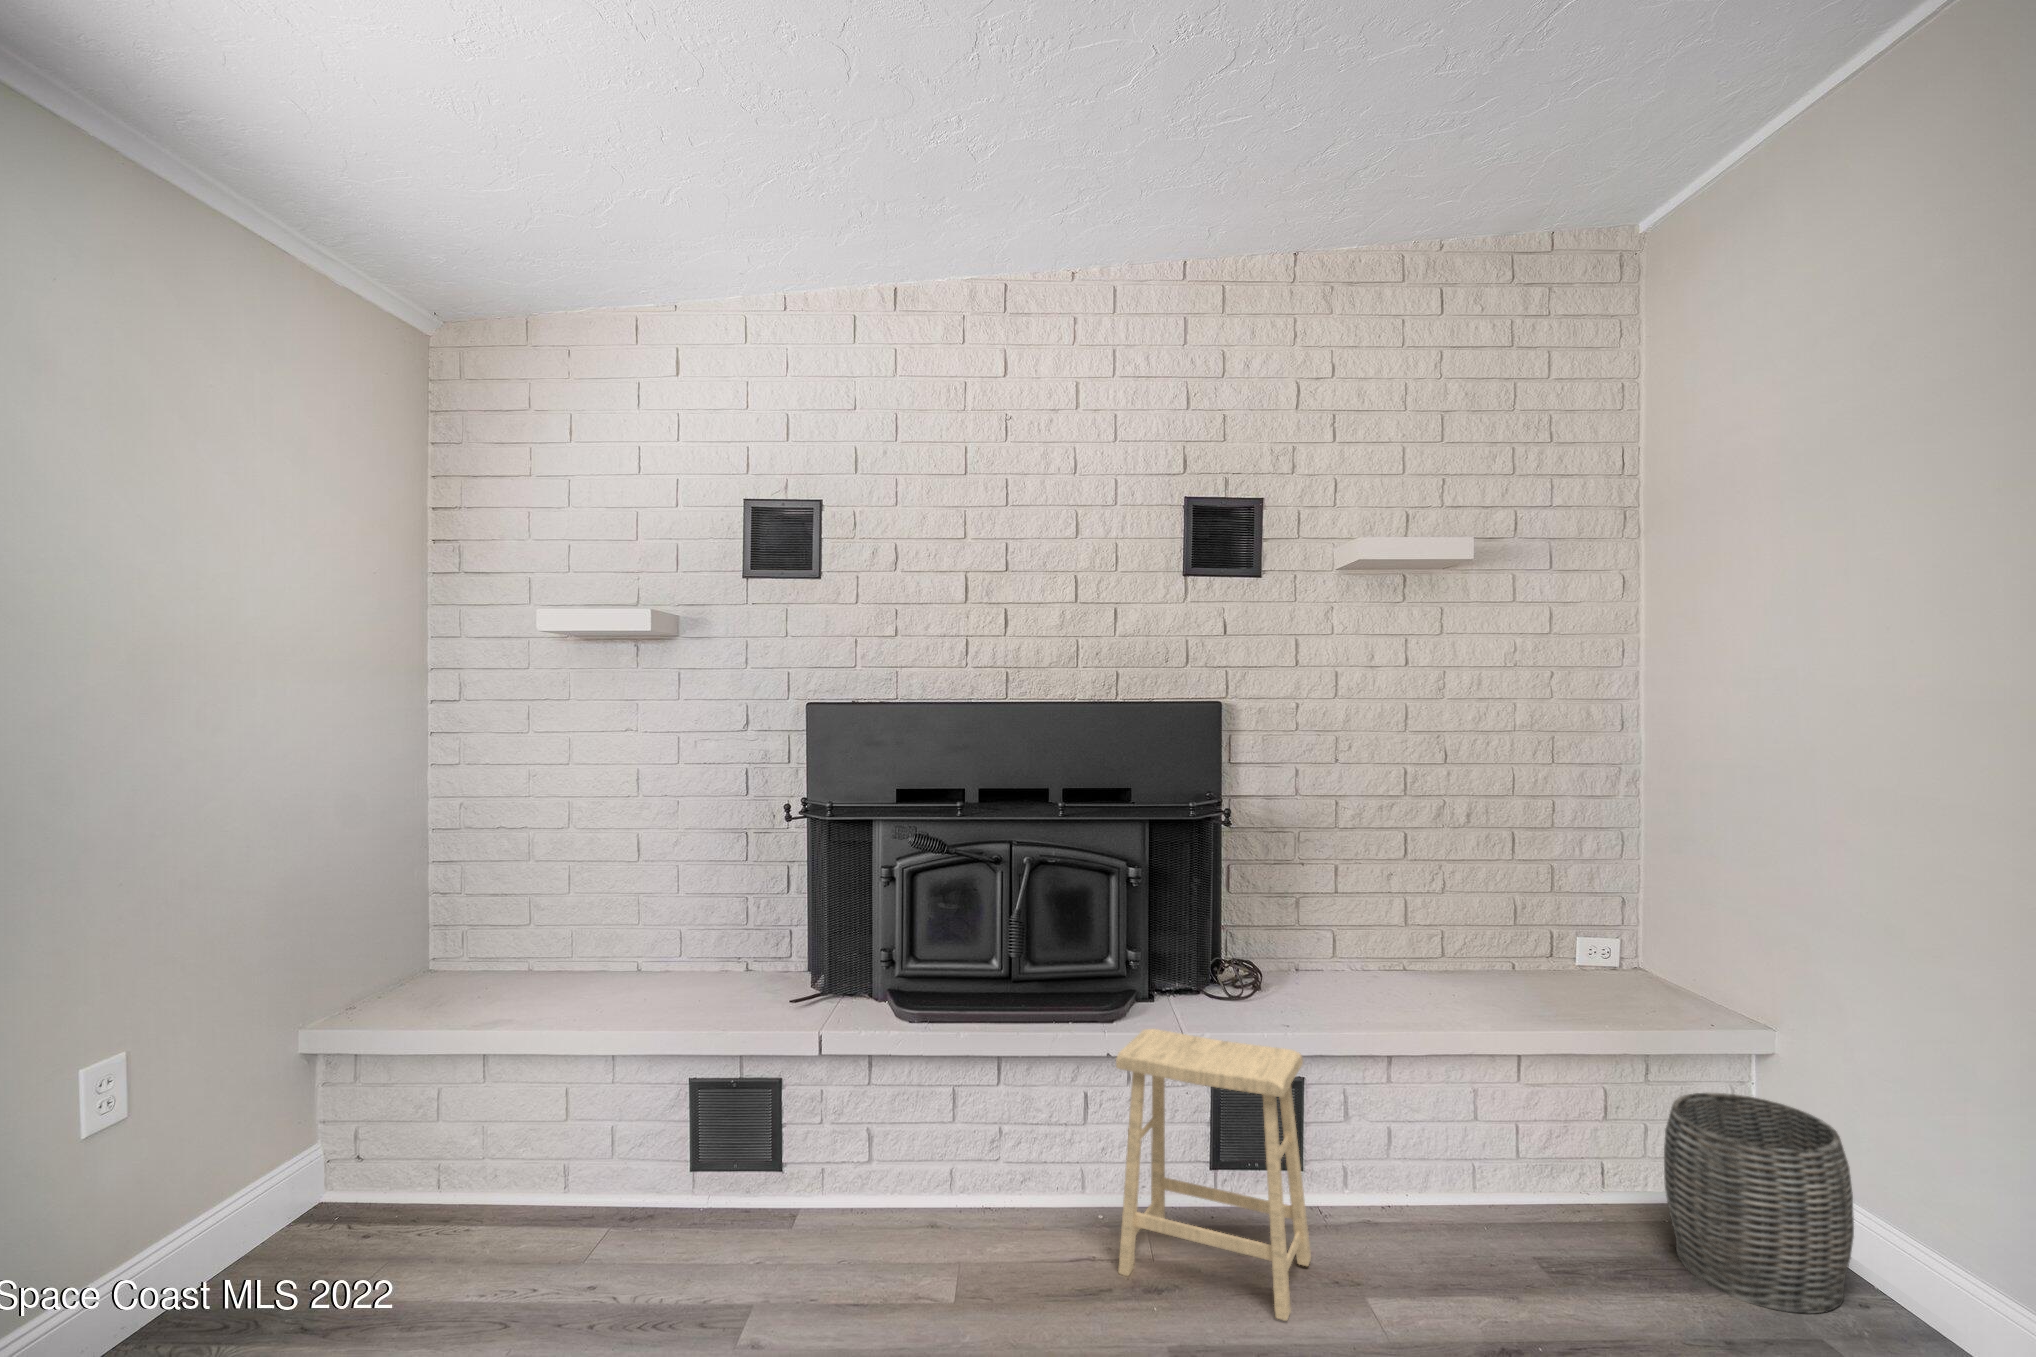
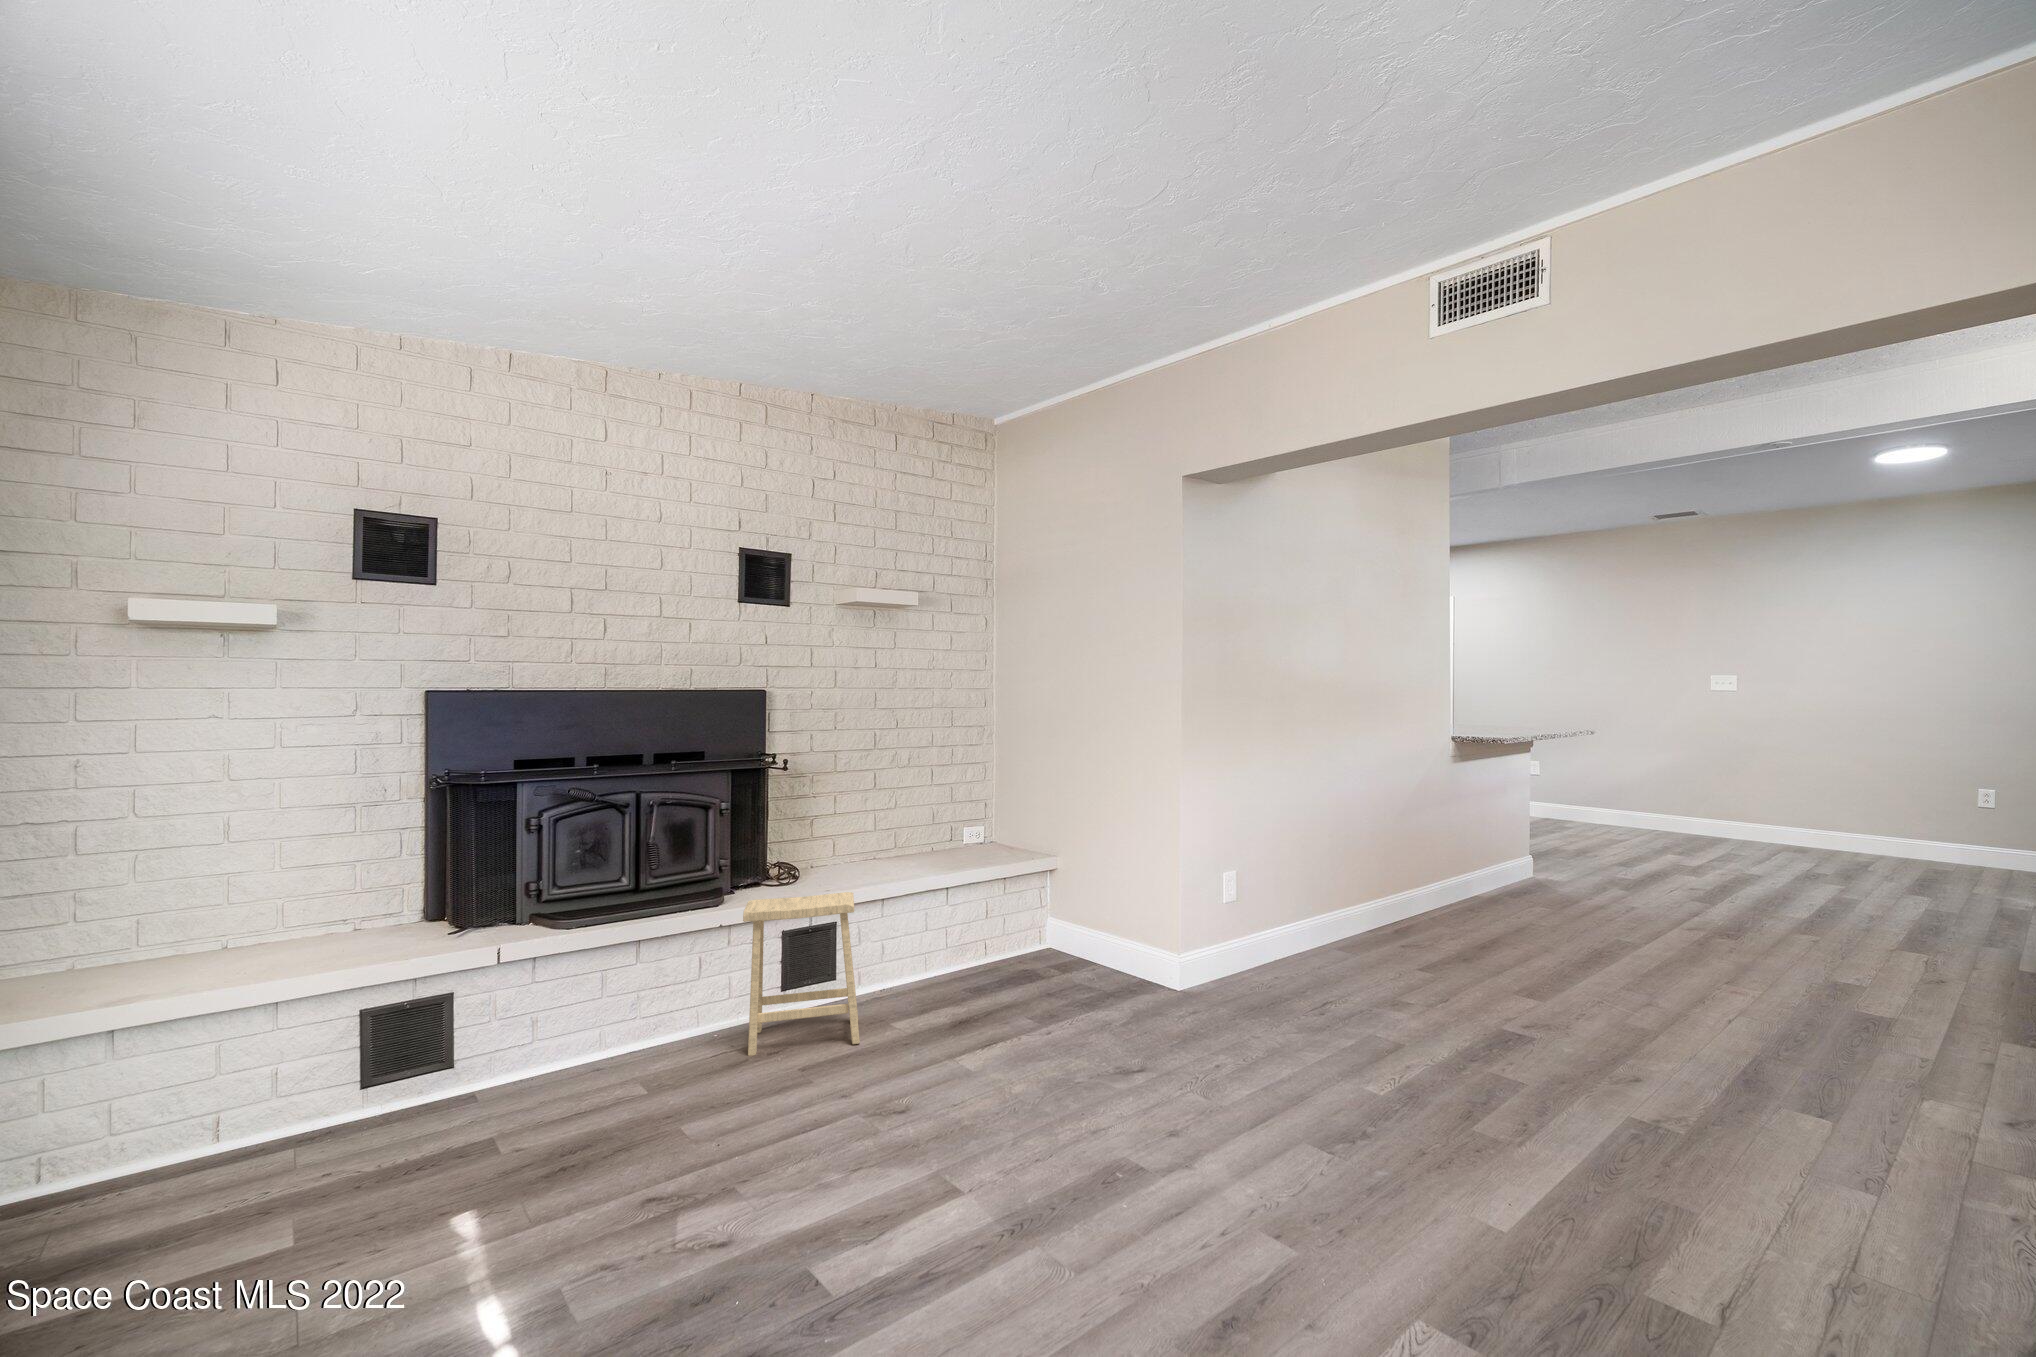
woven basket: present [1664,1093,1854,1313] -> none [1020,885,1097,979]

